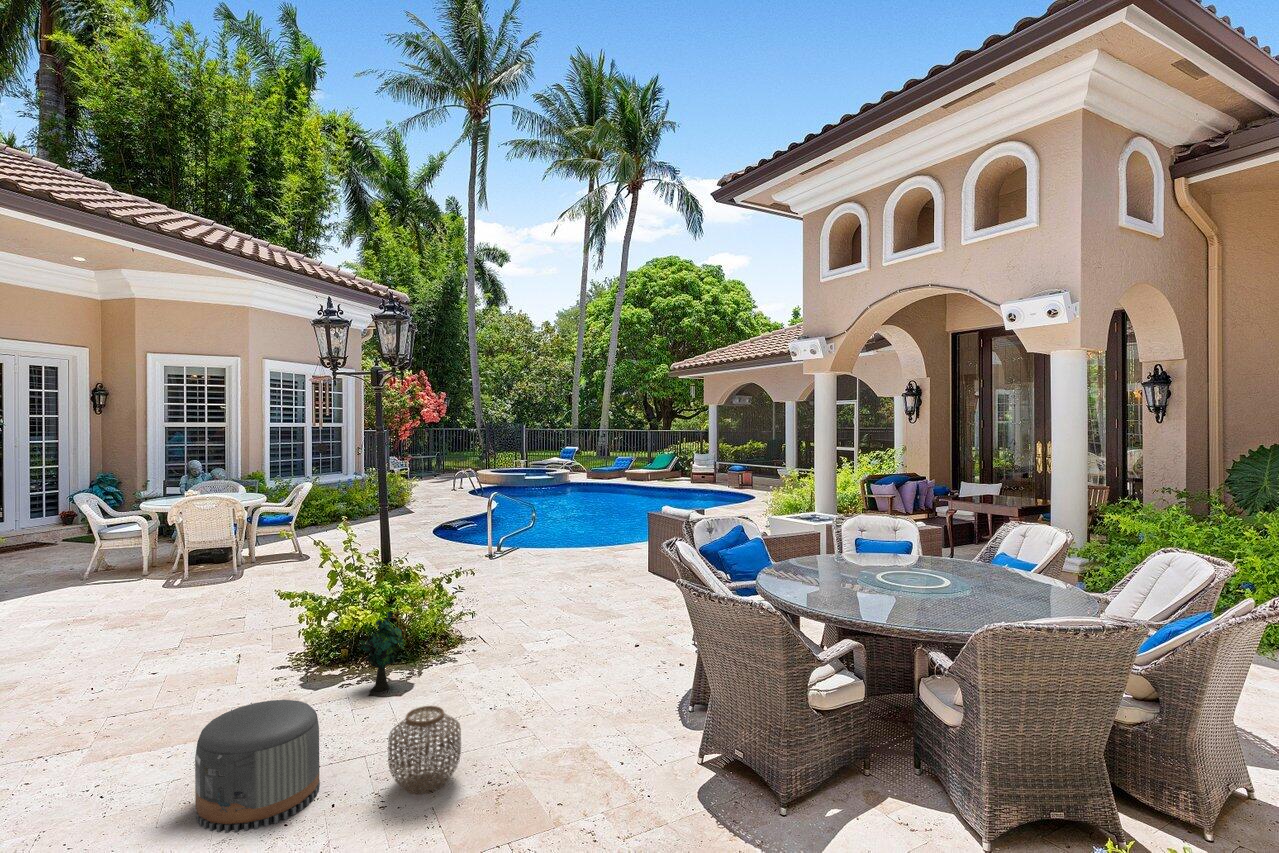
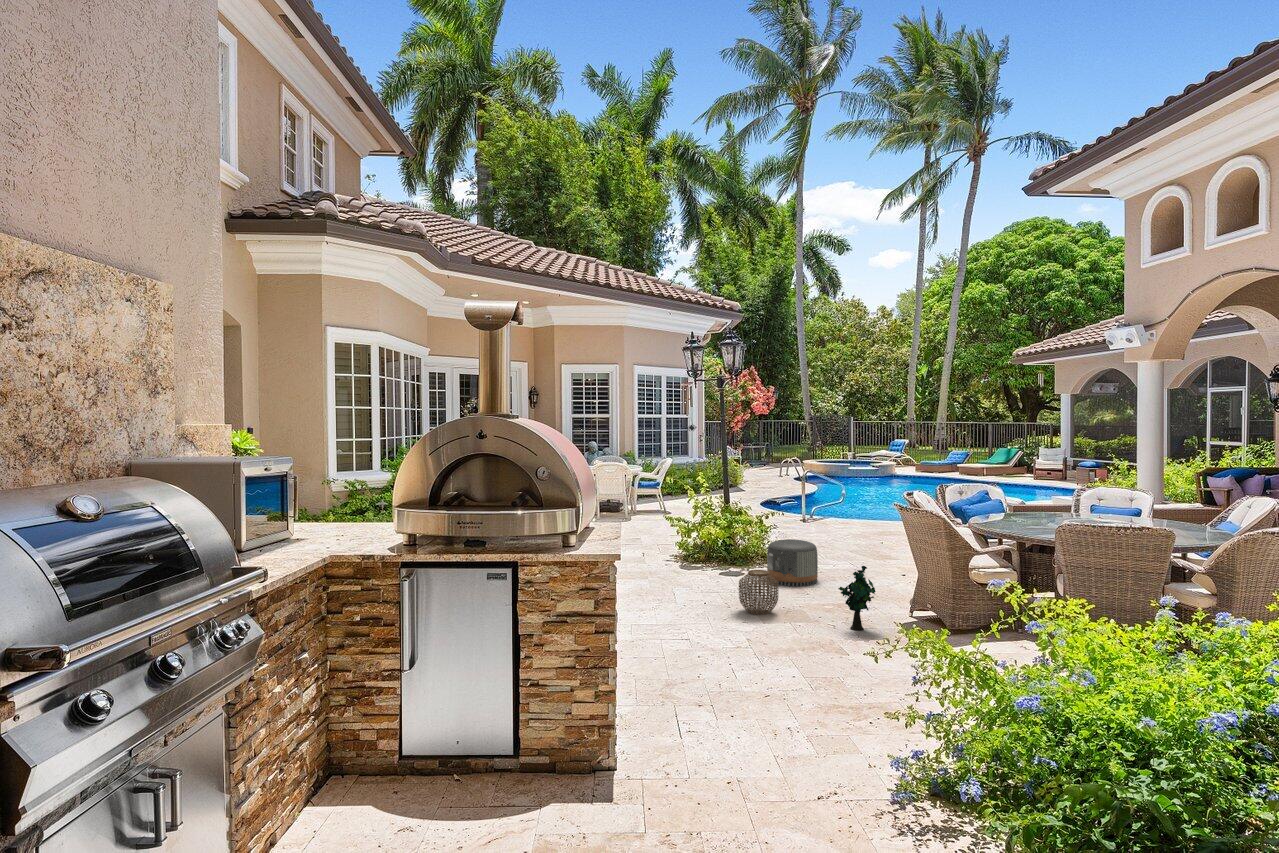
decorative plant: present [359,611,404,691] -> present [838,566,876,631]
pouf: present [195,700,320,833] -> present [767,539,818,586]

